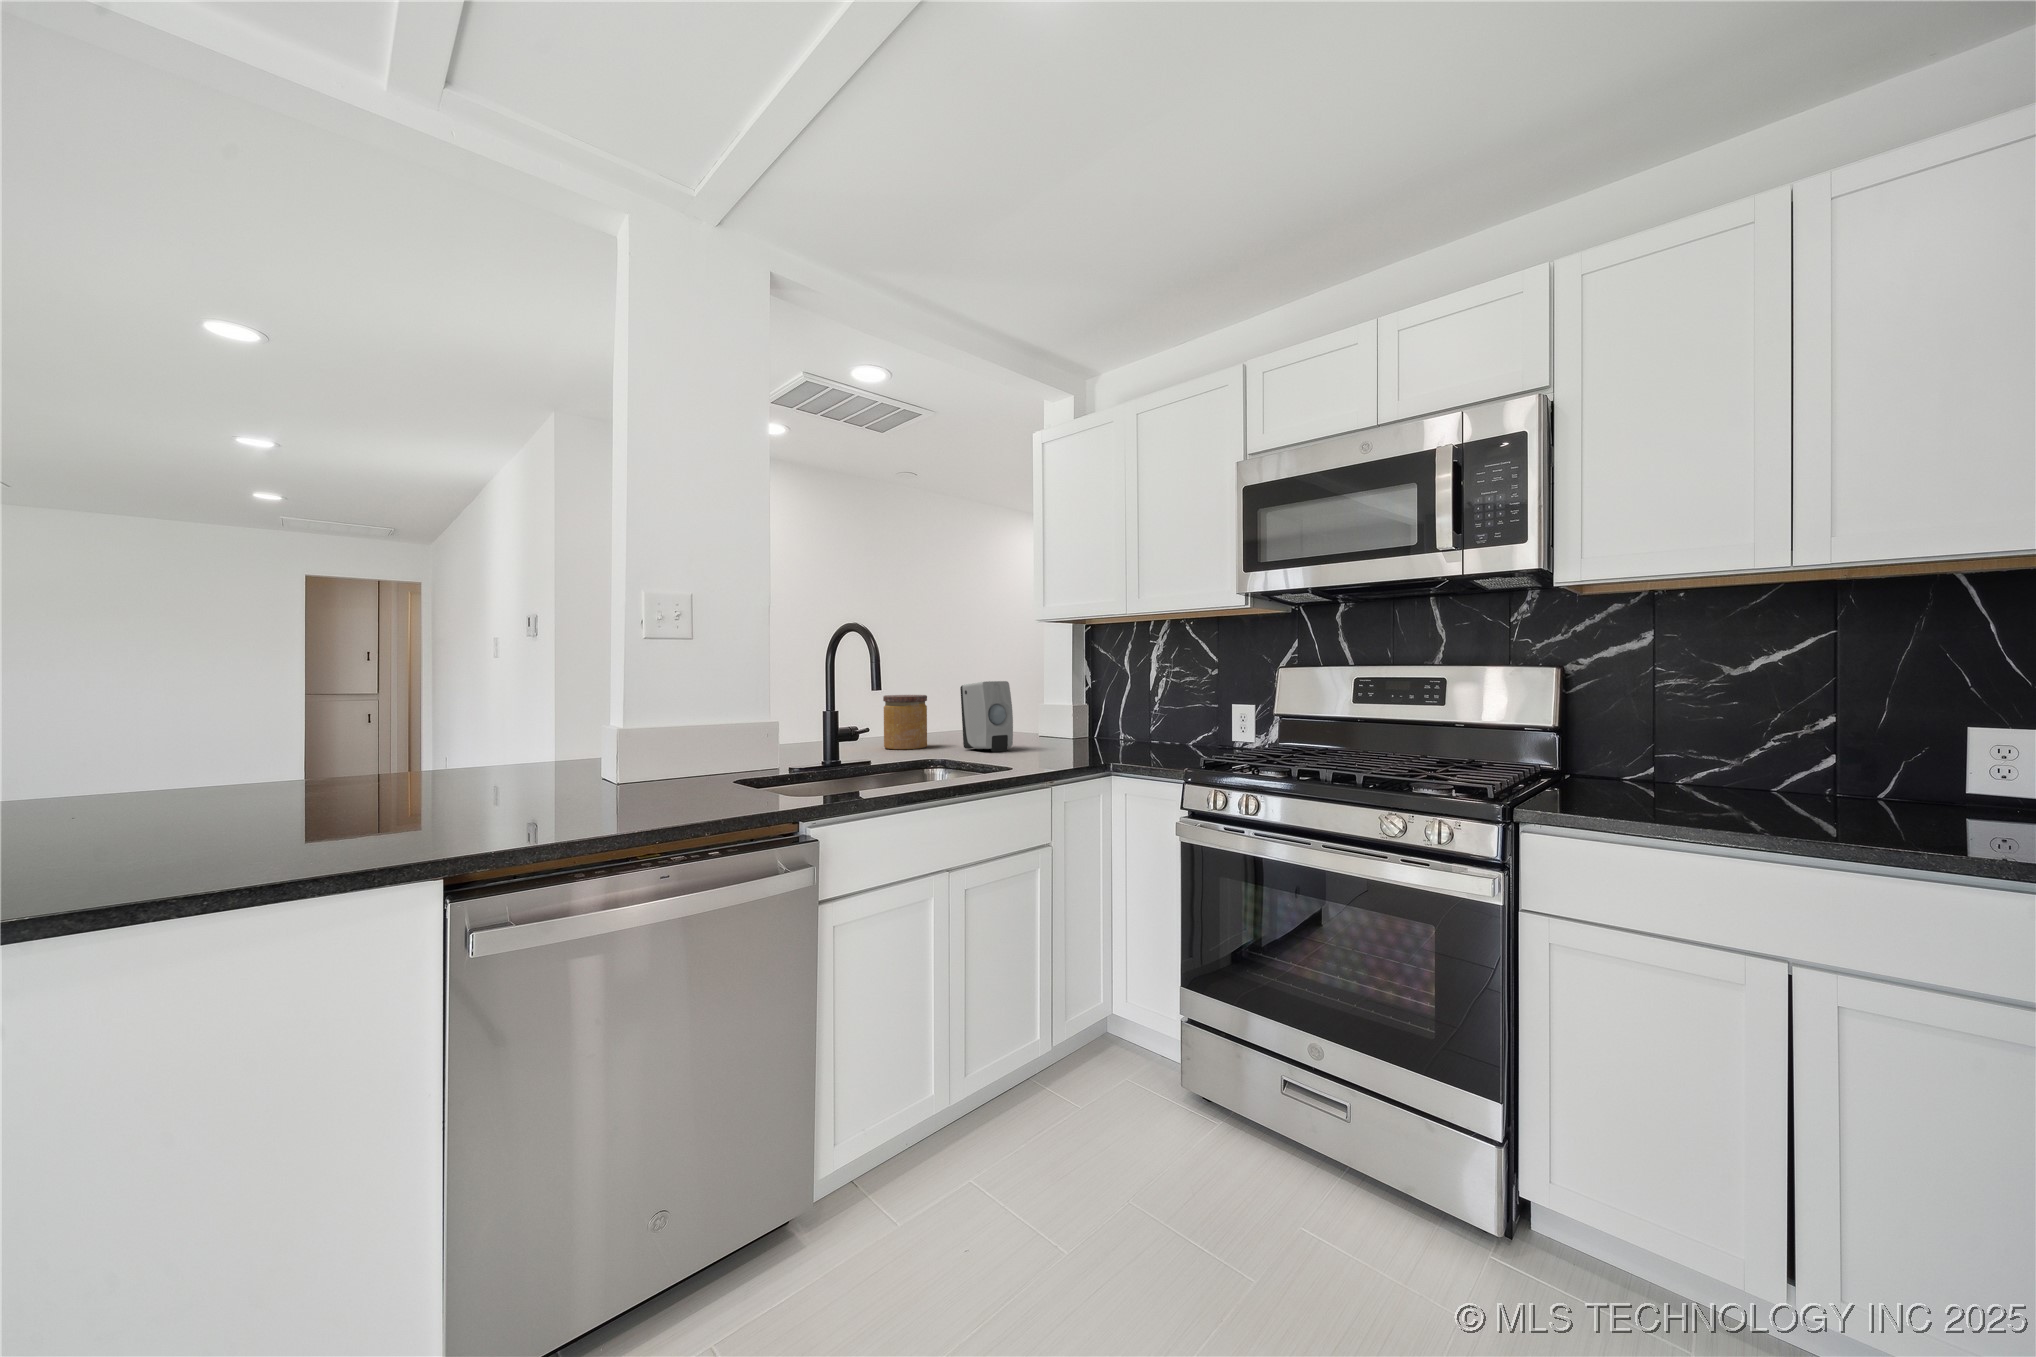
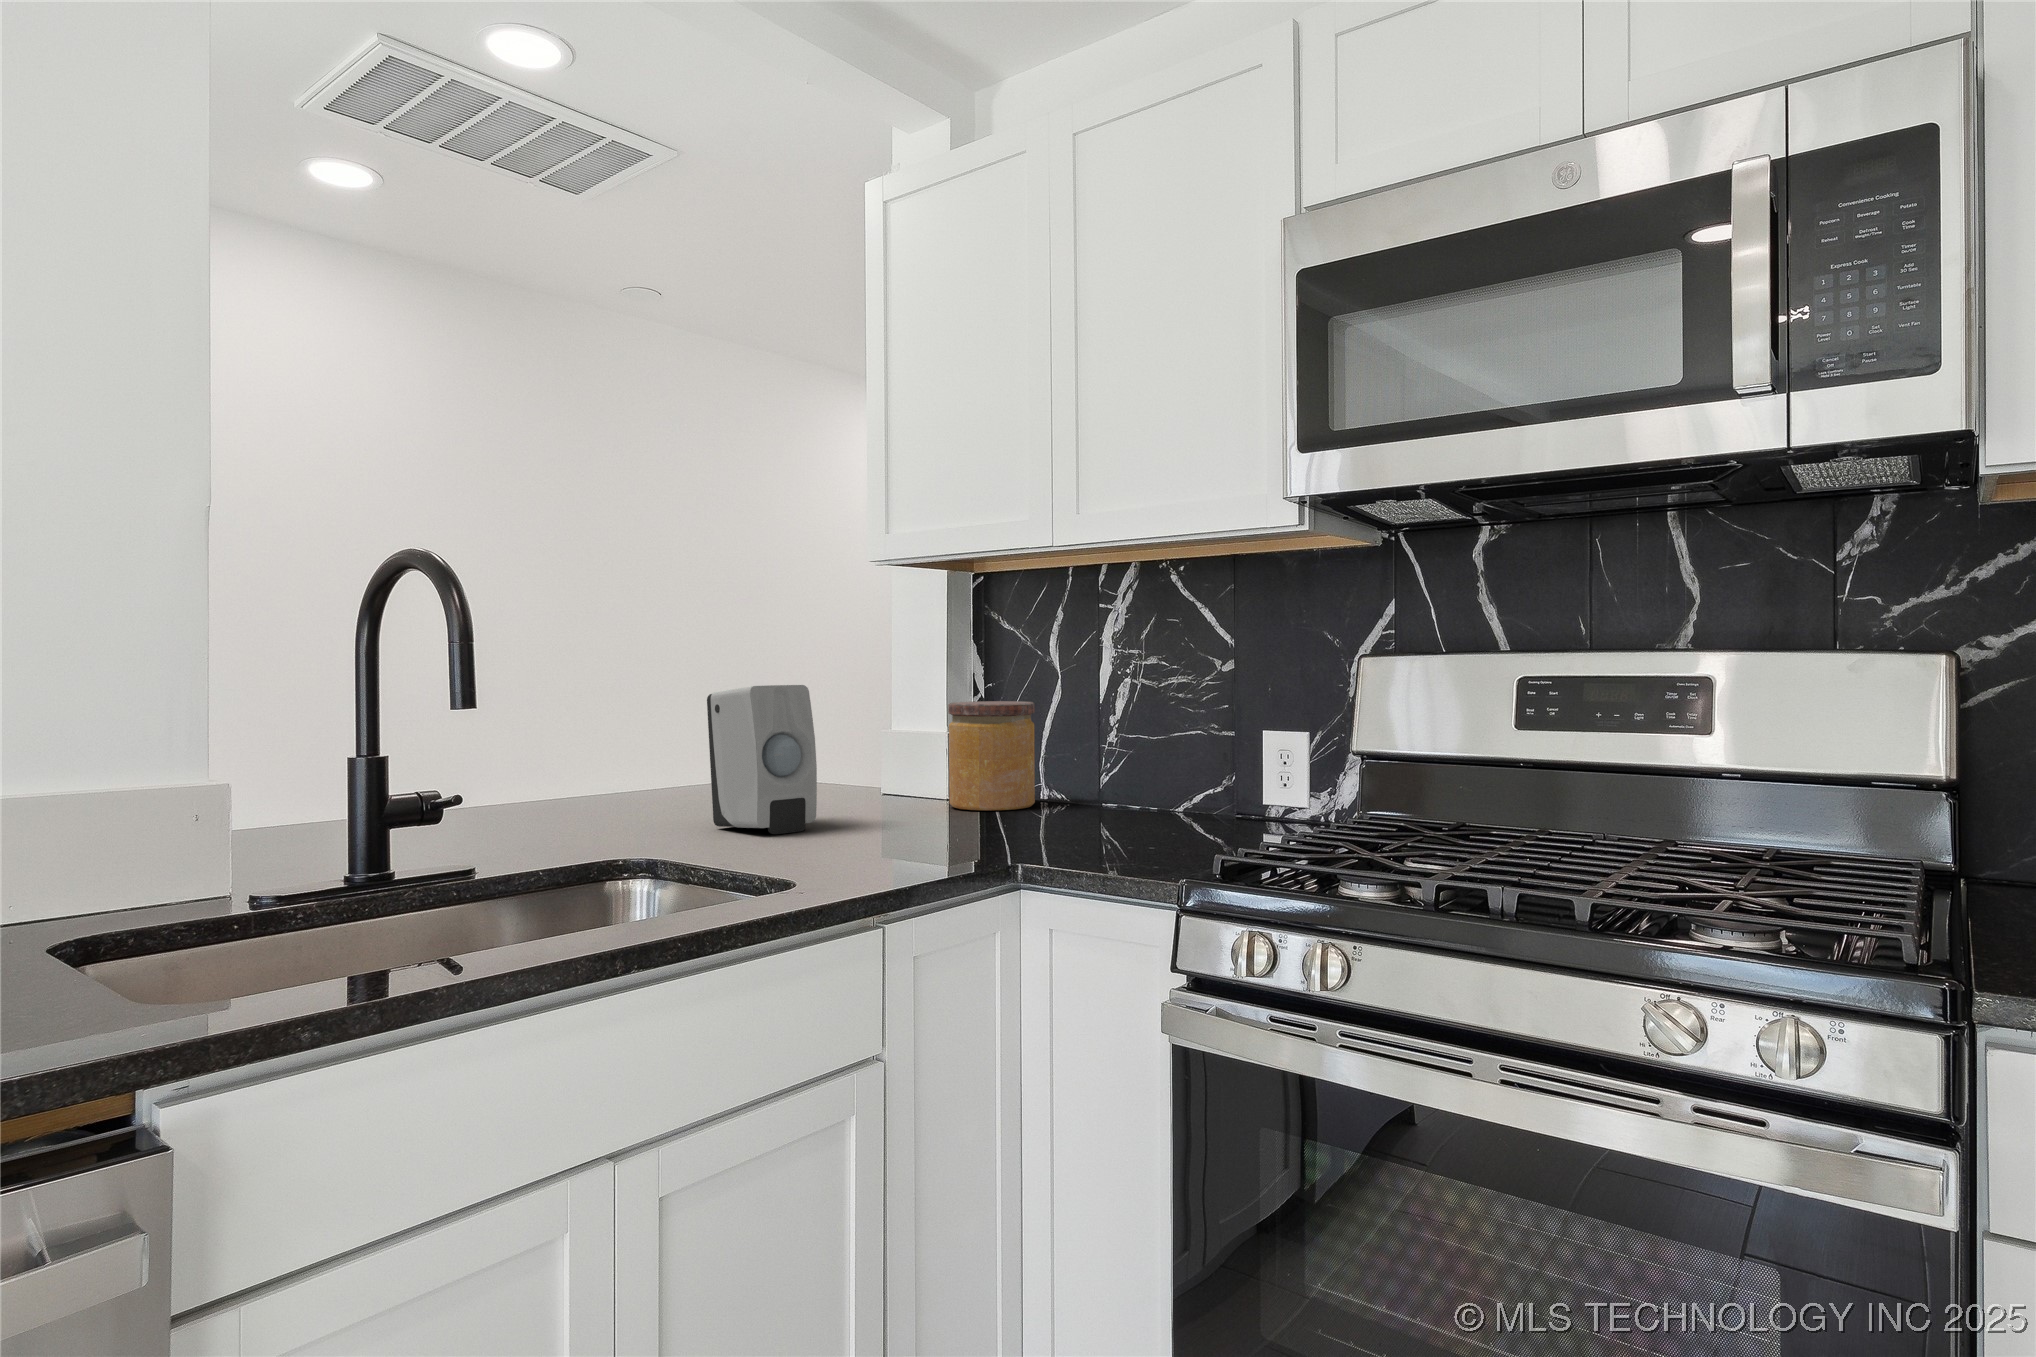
jar: present [883,695,927,749] -> present [948,701,1035,810]

